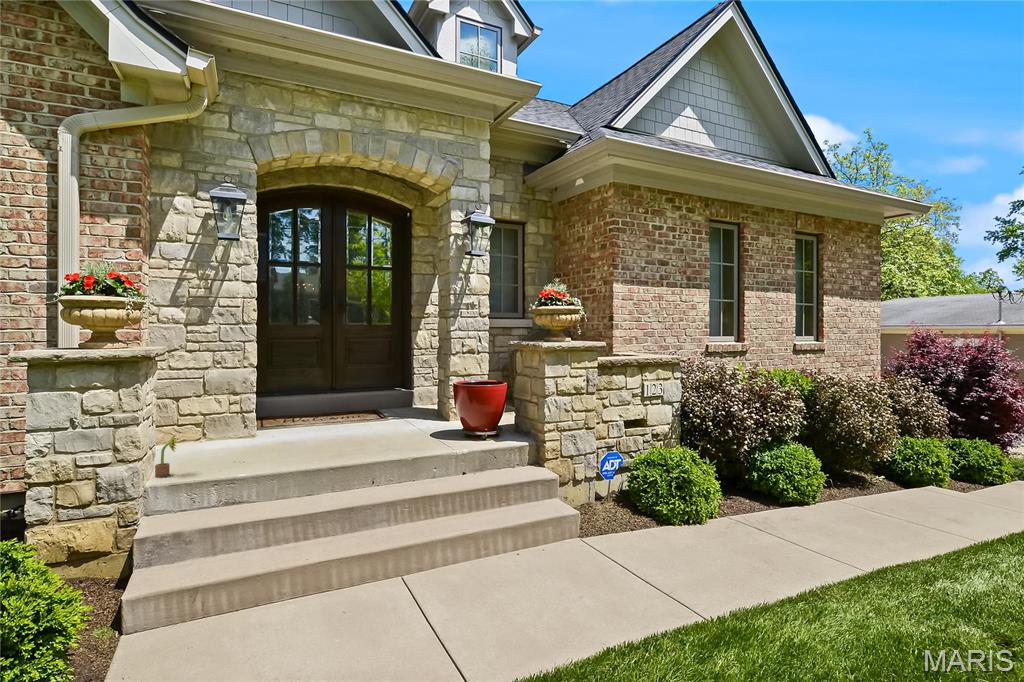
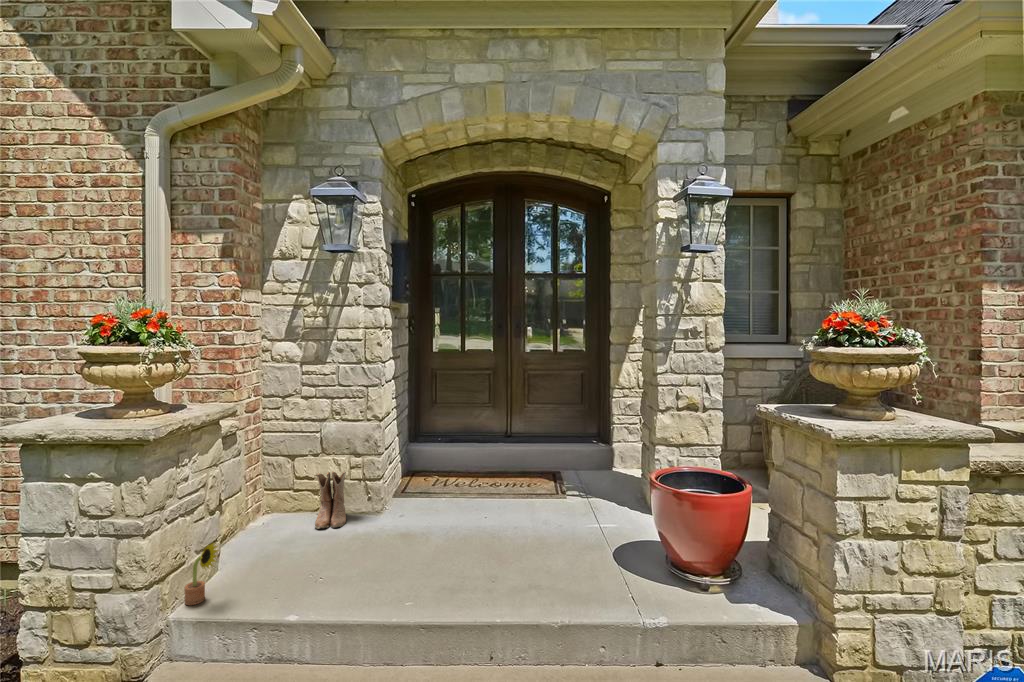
boots: none [207,405,234,446] -> present [315,471,346,528]

